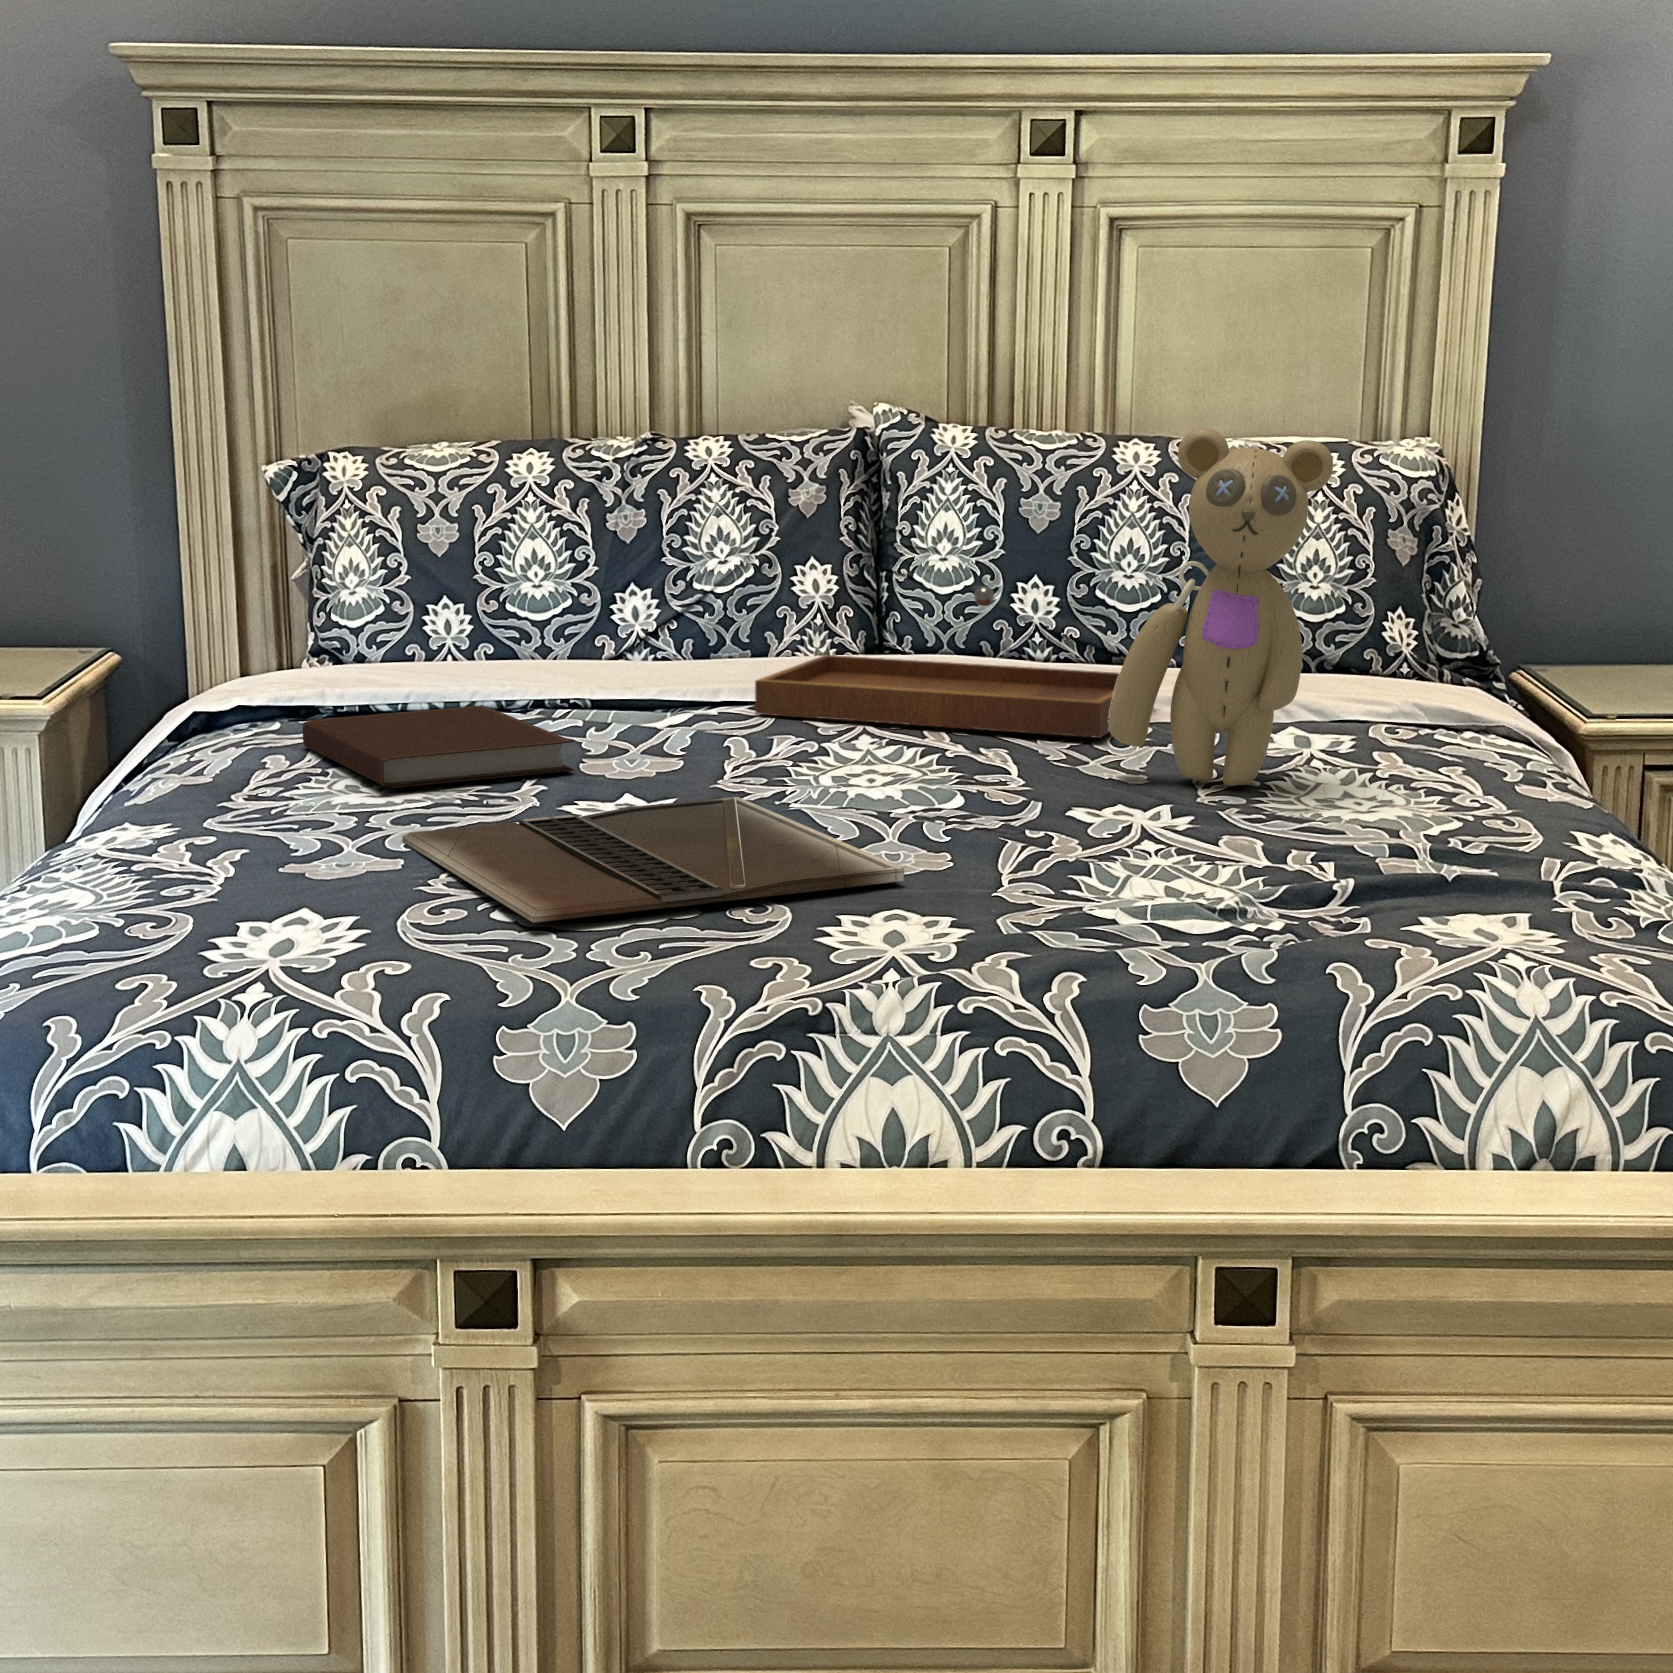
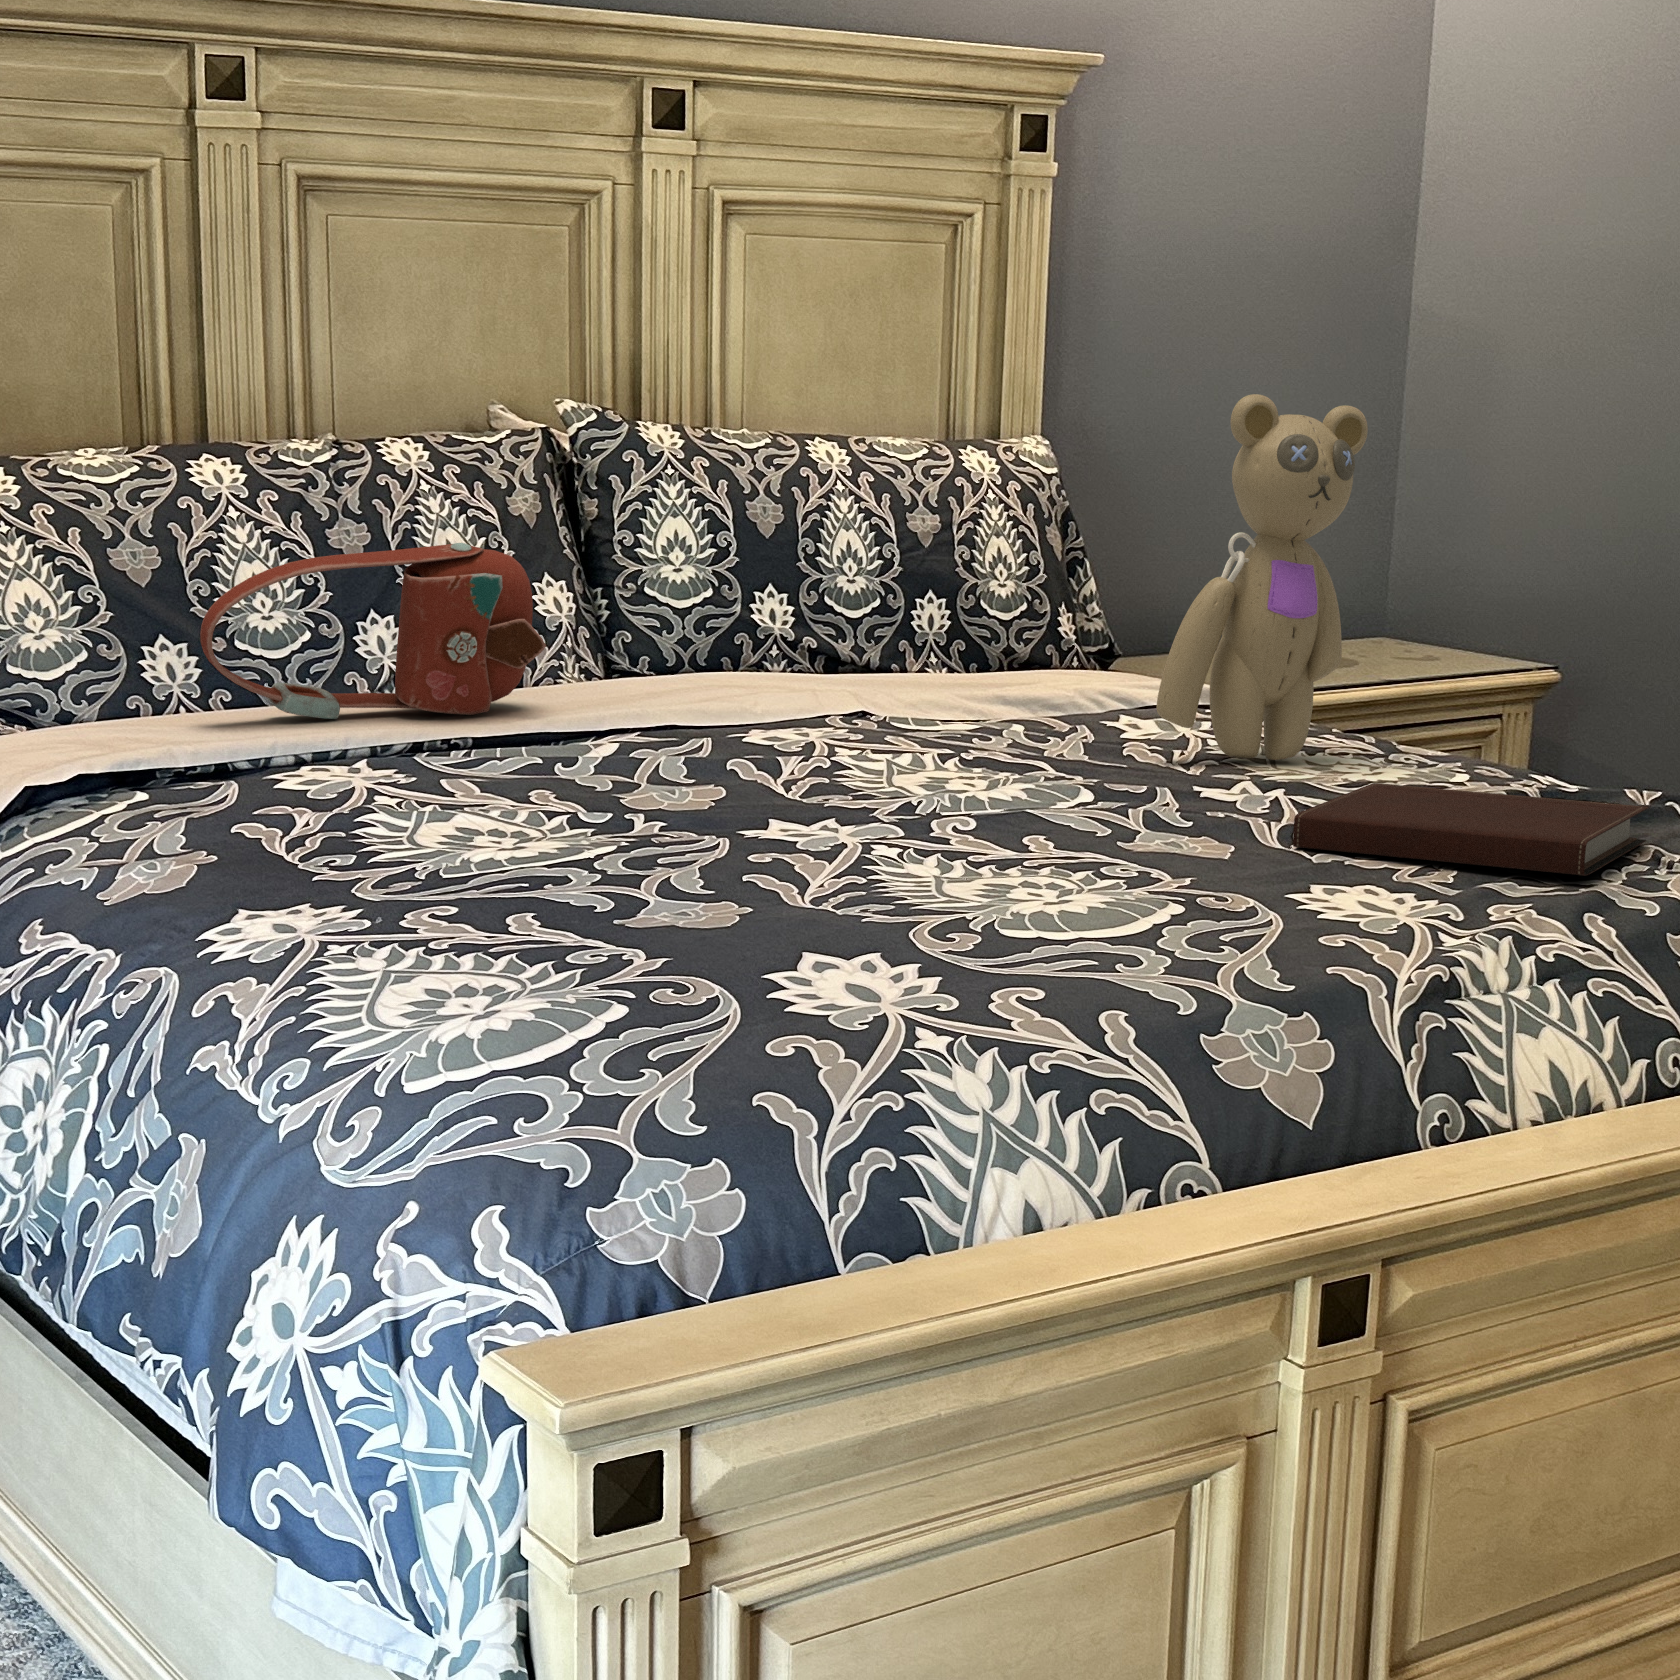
handbag: none [424,533,718,680] -> present [200,543,546,719]
tray: present [755,586,1119,738] -> none [651,584,1066,737]
notebook: present [302,705,574,787] -> present [1293,783,1649,876]
laptop: present [402,797,904,923] -> none [678,807,1263,930]

